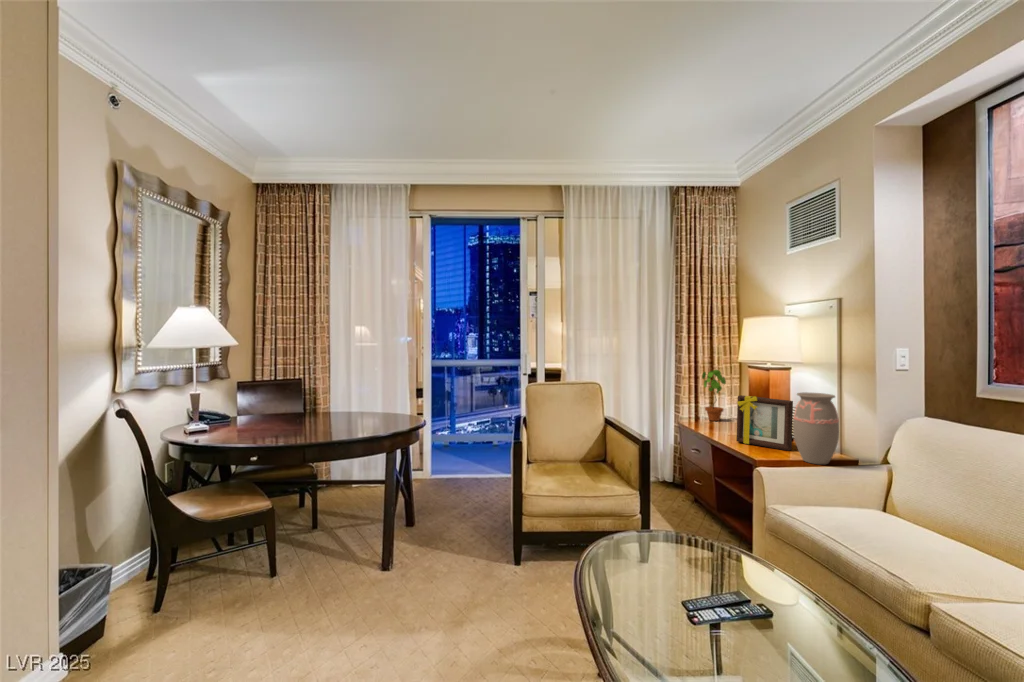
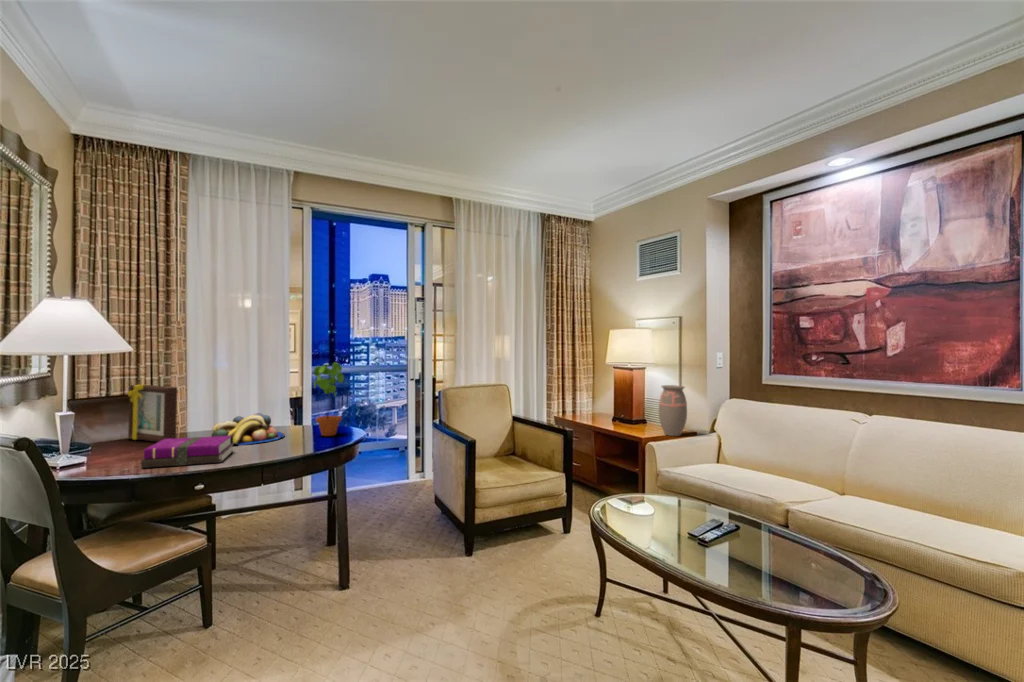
potted plant: present [702,370,726,421] -> present [314,363,344,436]
picture frame: present [736,395,793,451] -> present [128,384,177,442]
fruit bowl: none [296,400,361,428] -> present [212,413,285,446]
notebook: none [214,417,295,442] -> present [141,436,233,468]

